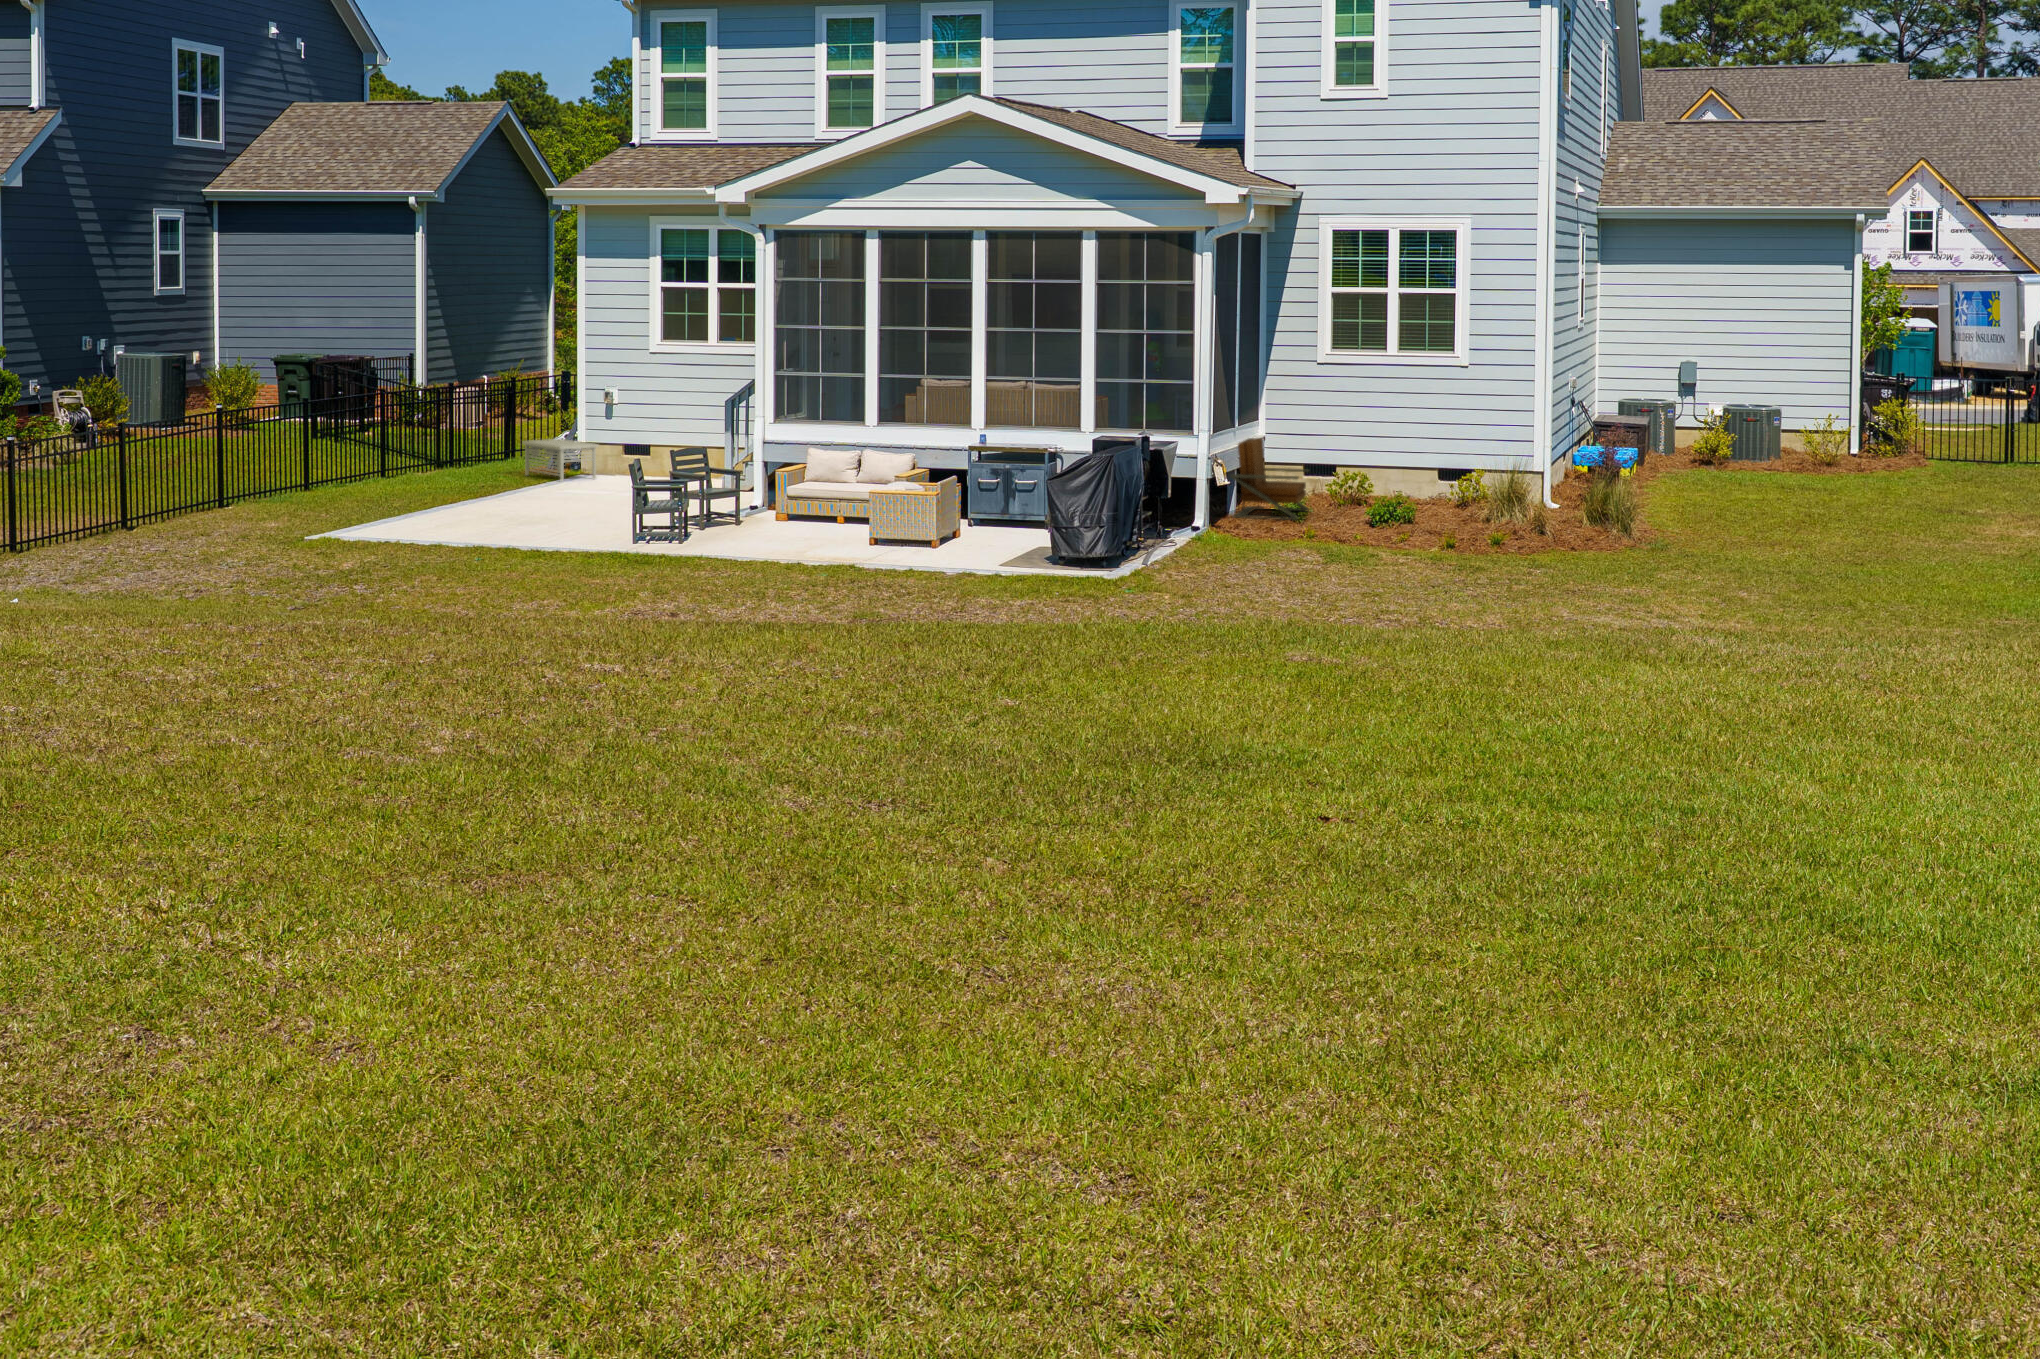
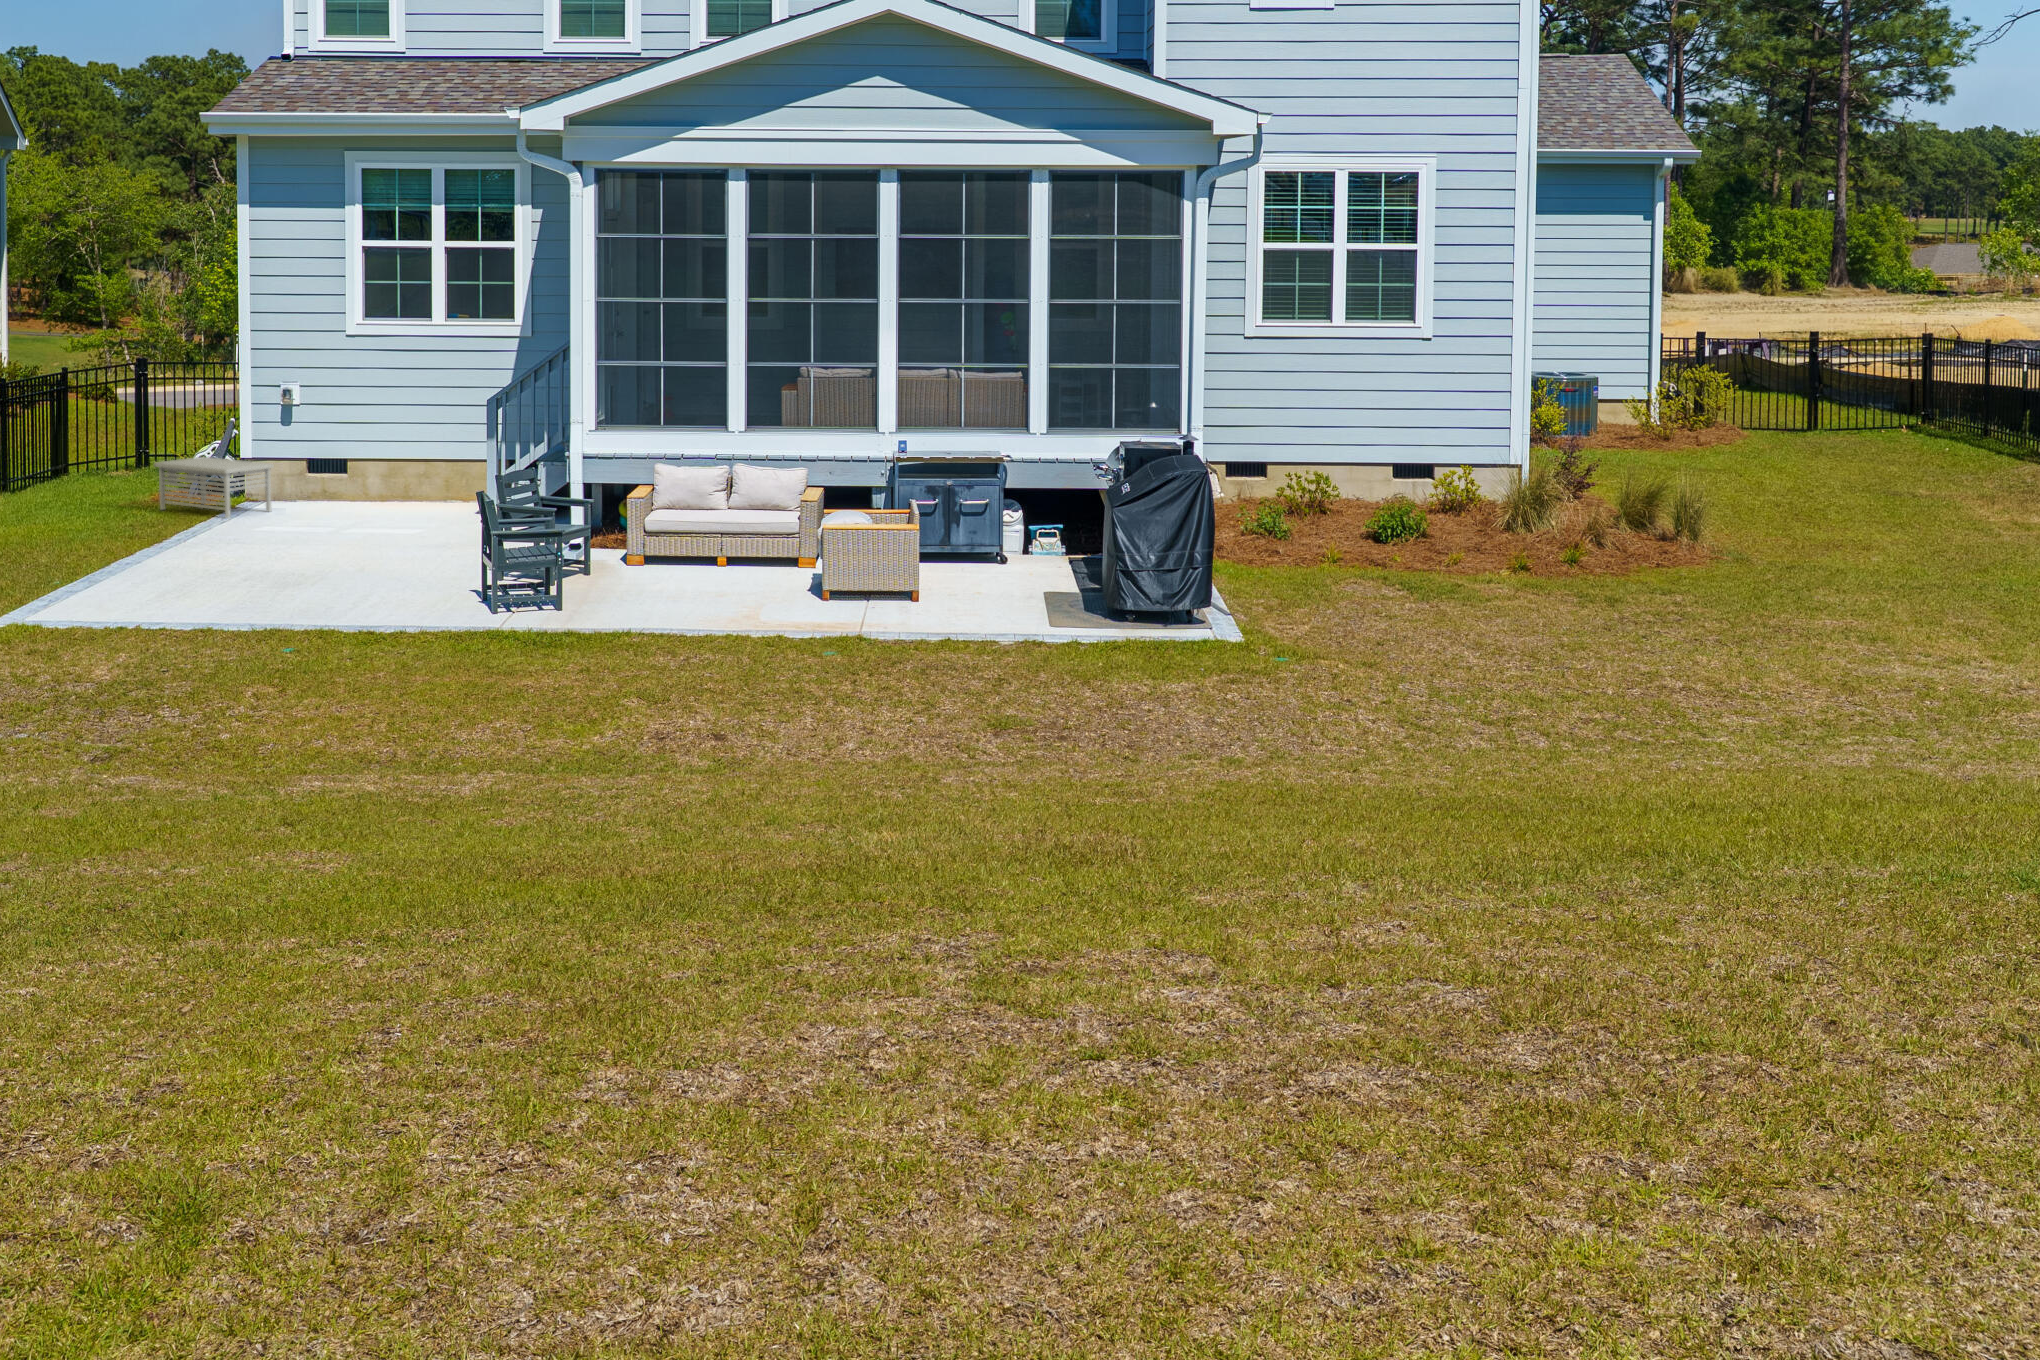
lounge chair: present [1230,438,1309,520] -> none [1190,430,1291,535]

